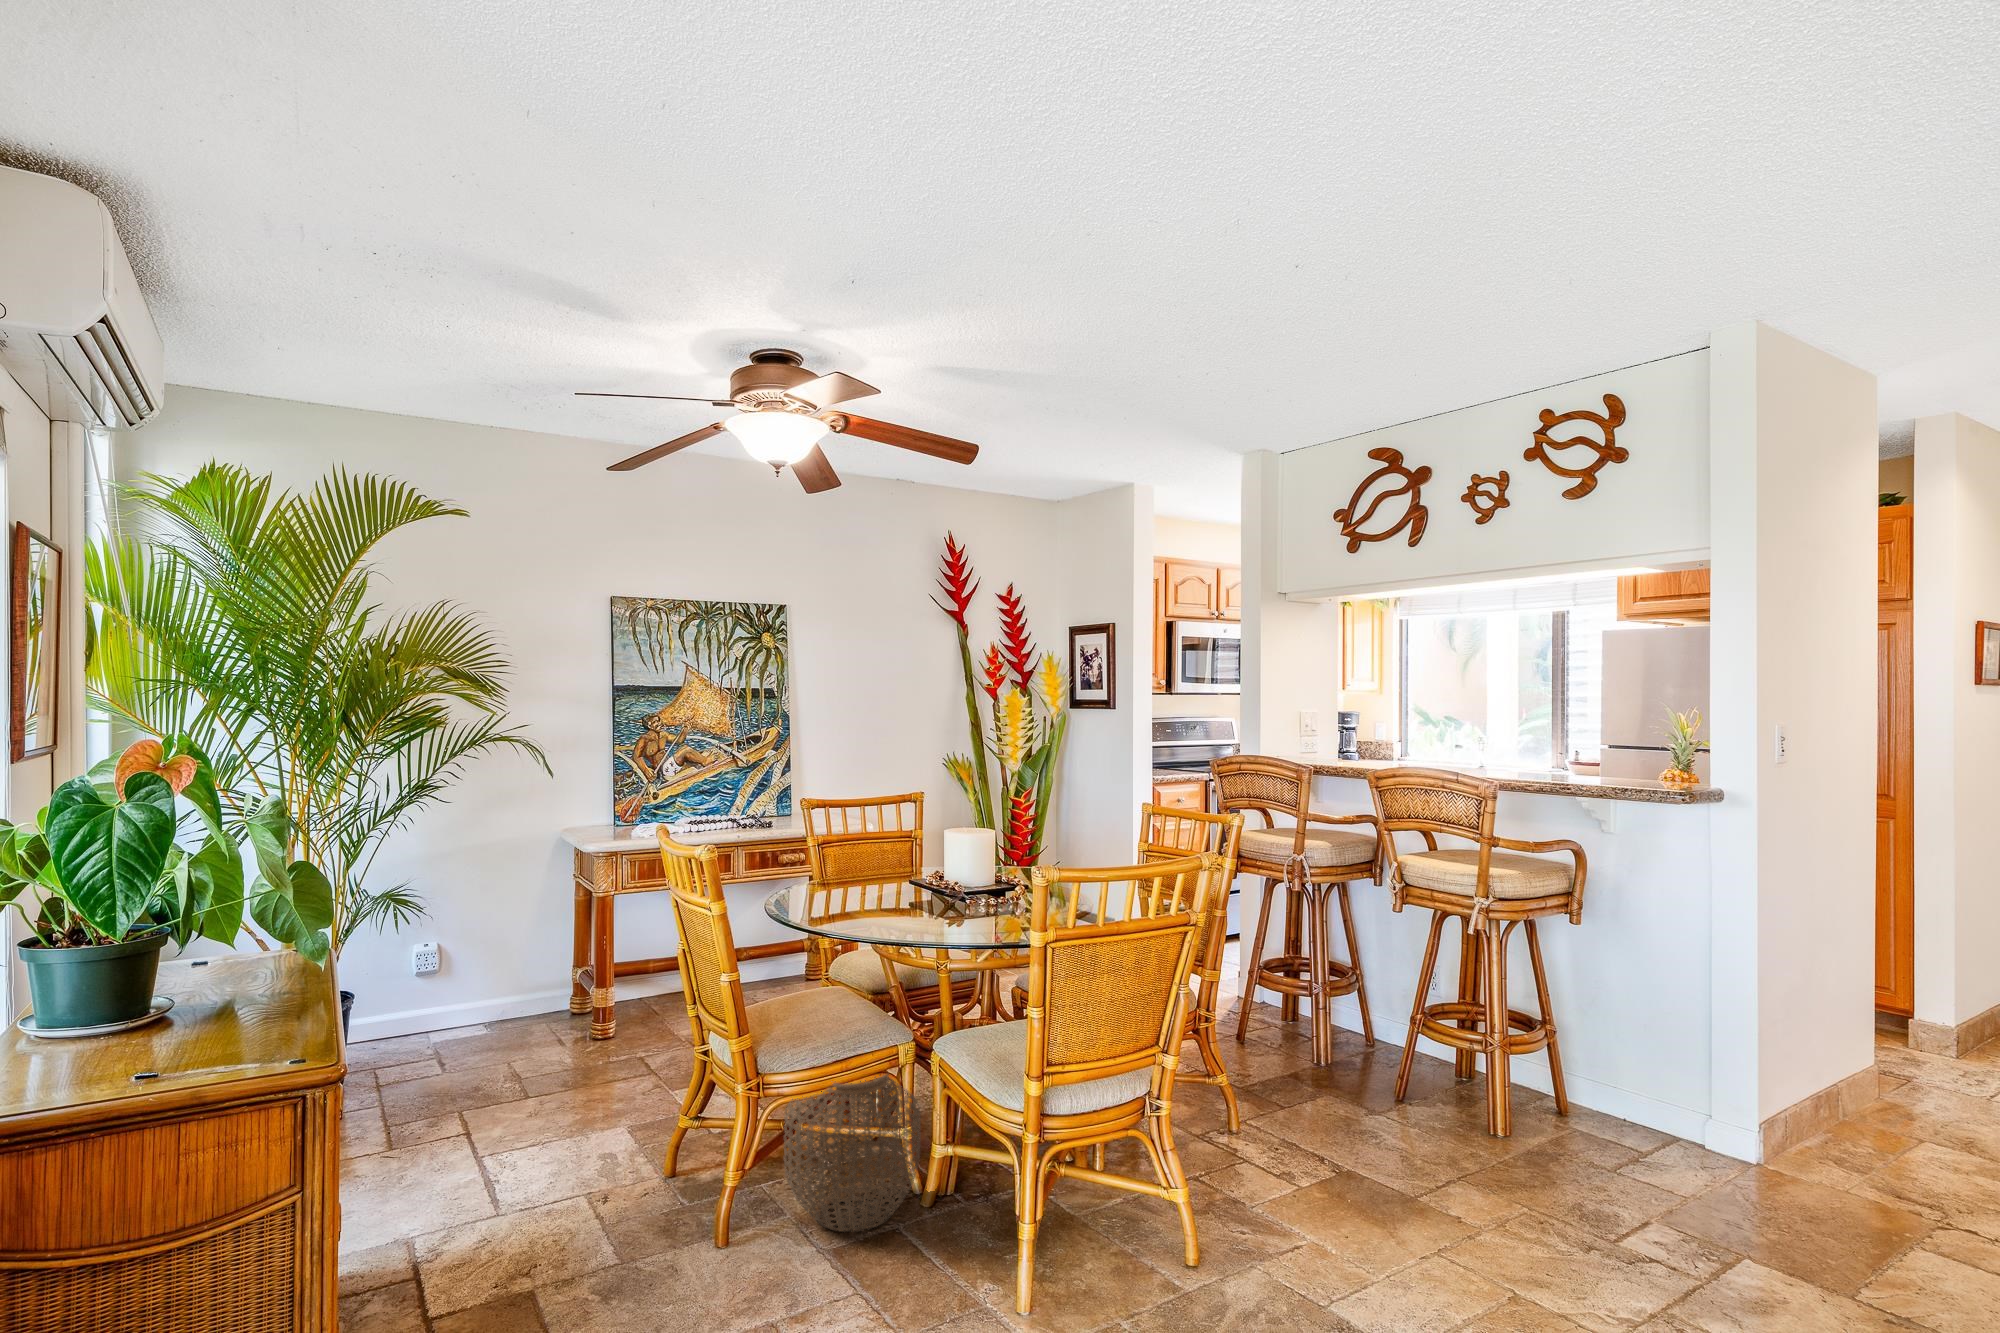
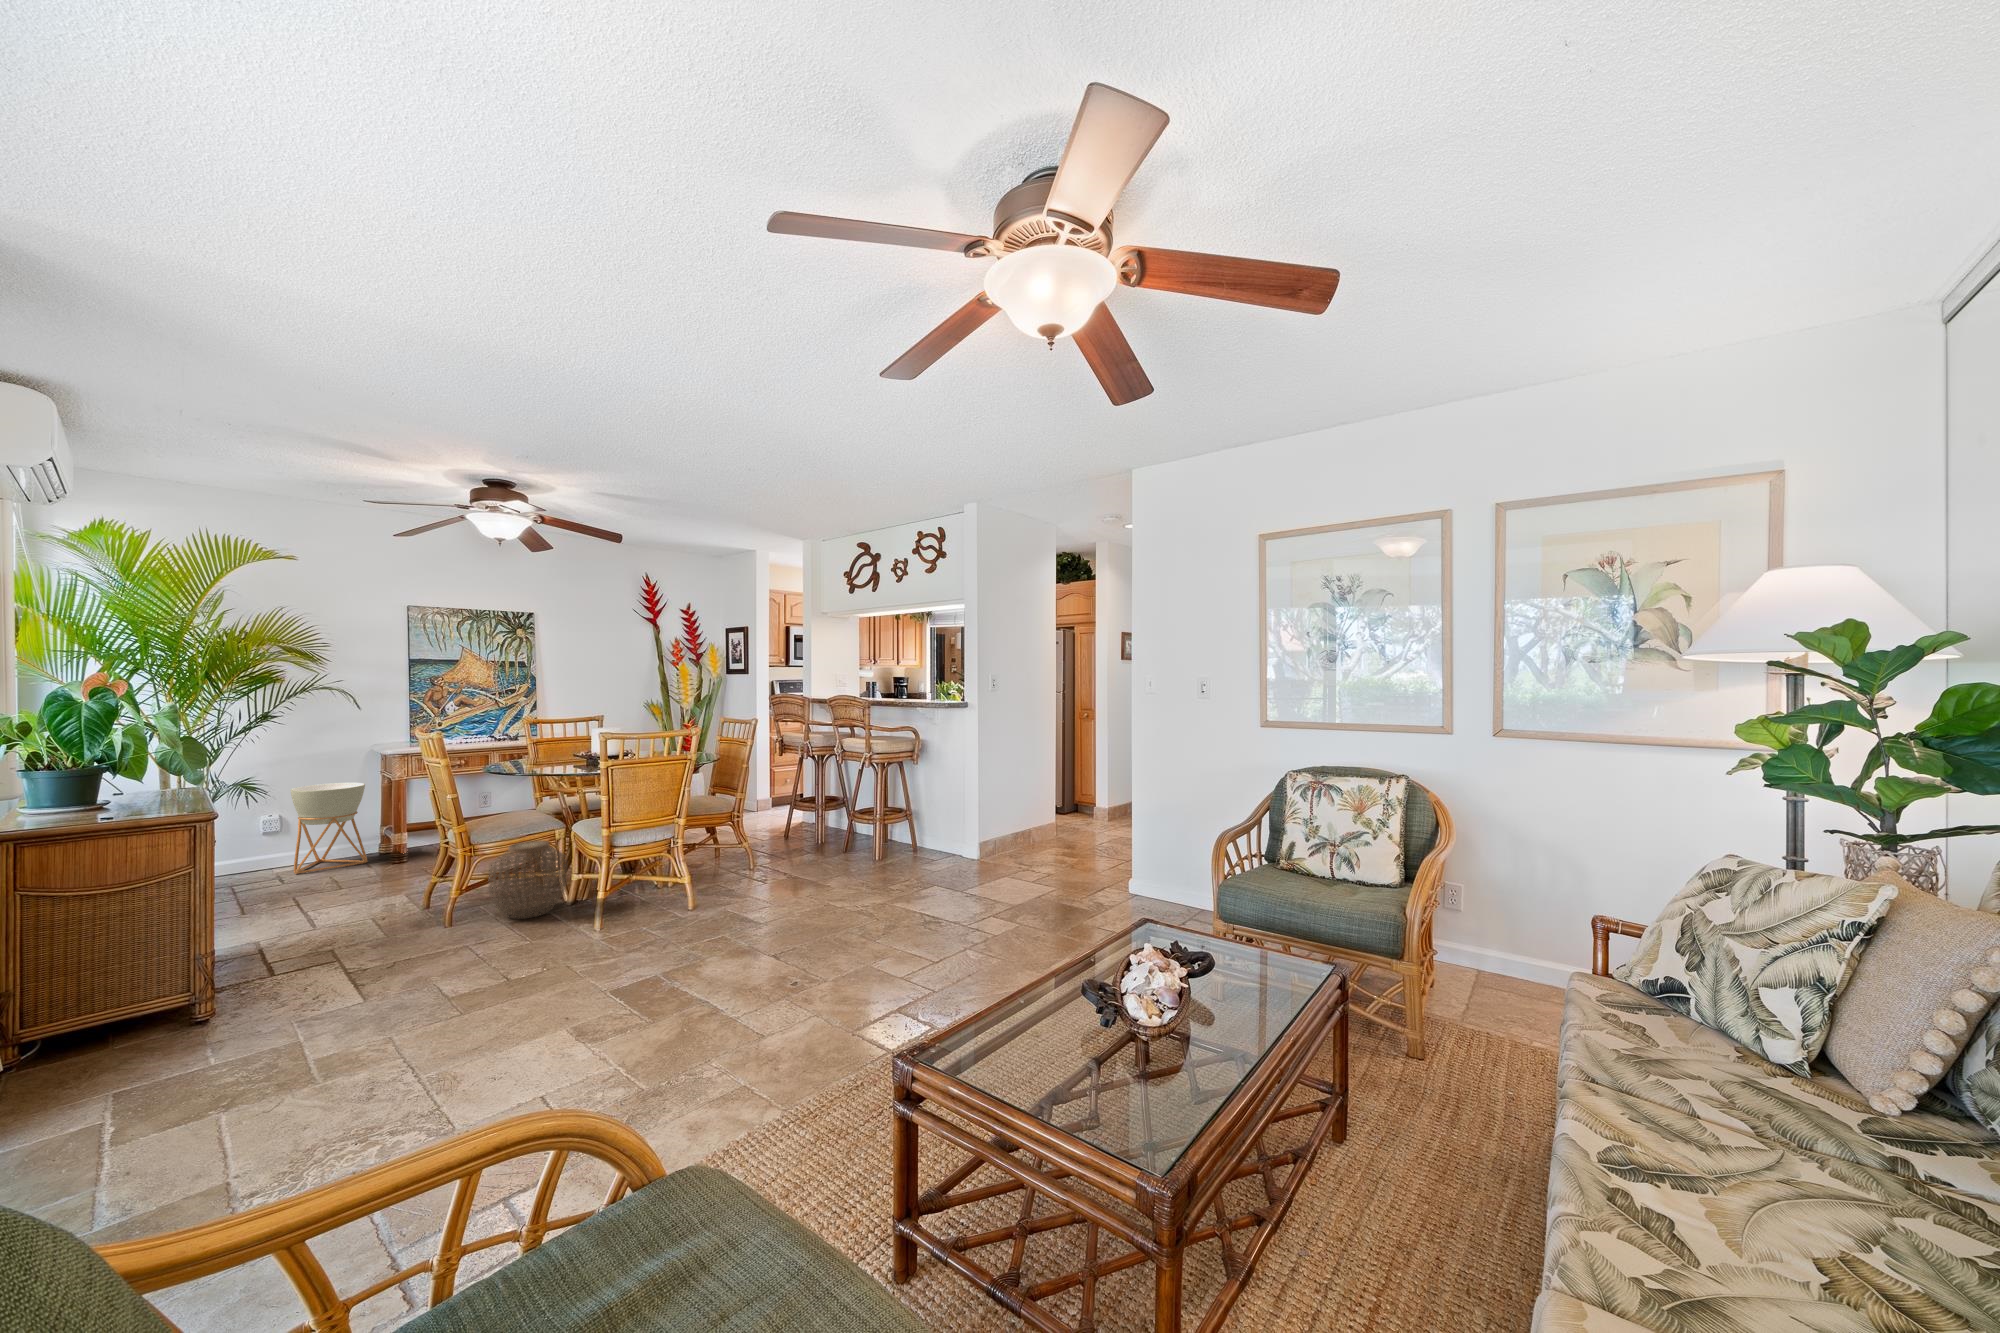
planter: none [453,893,557,1049] -> present [291,783,367,874]

